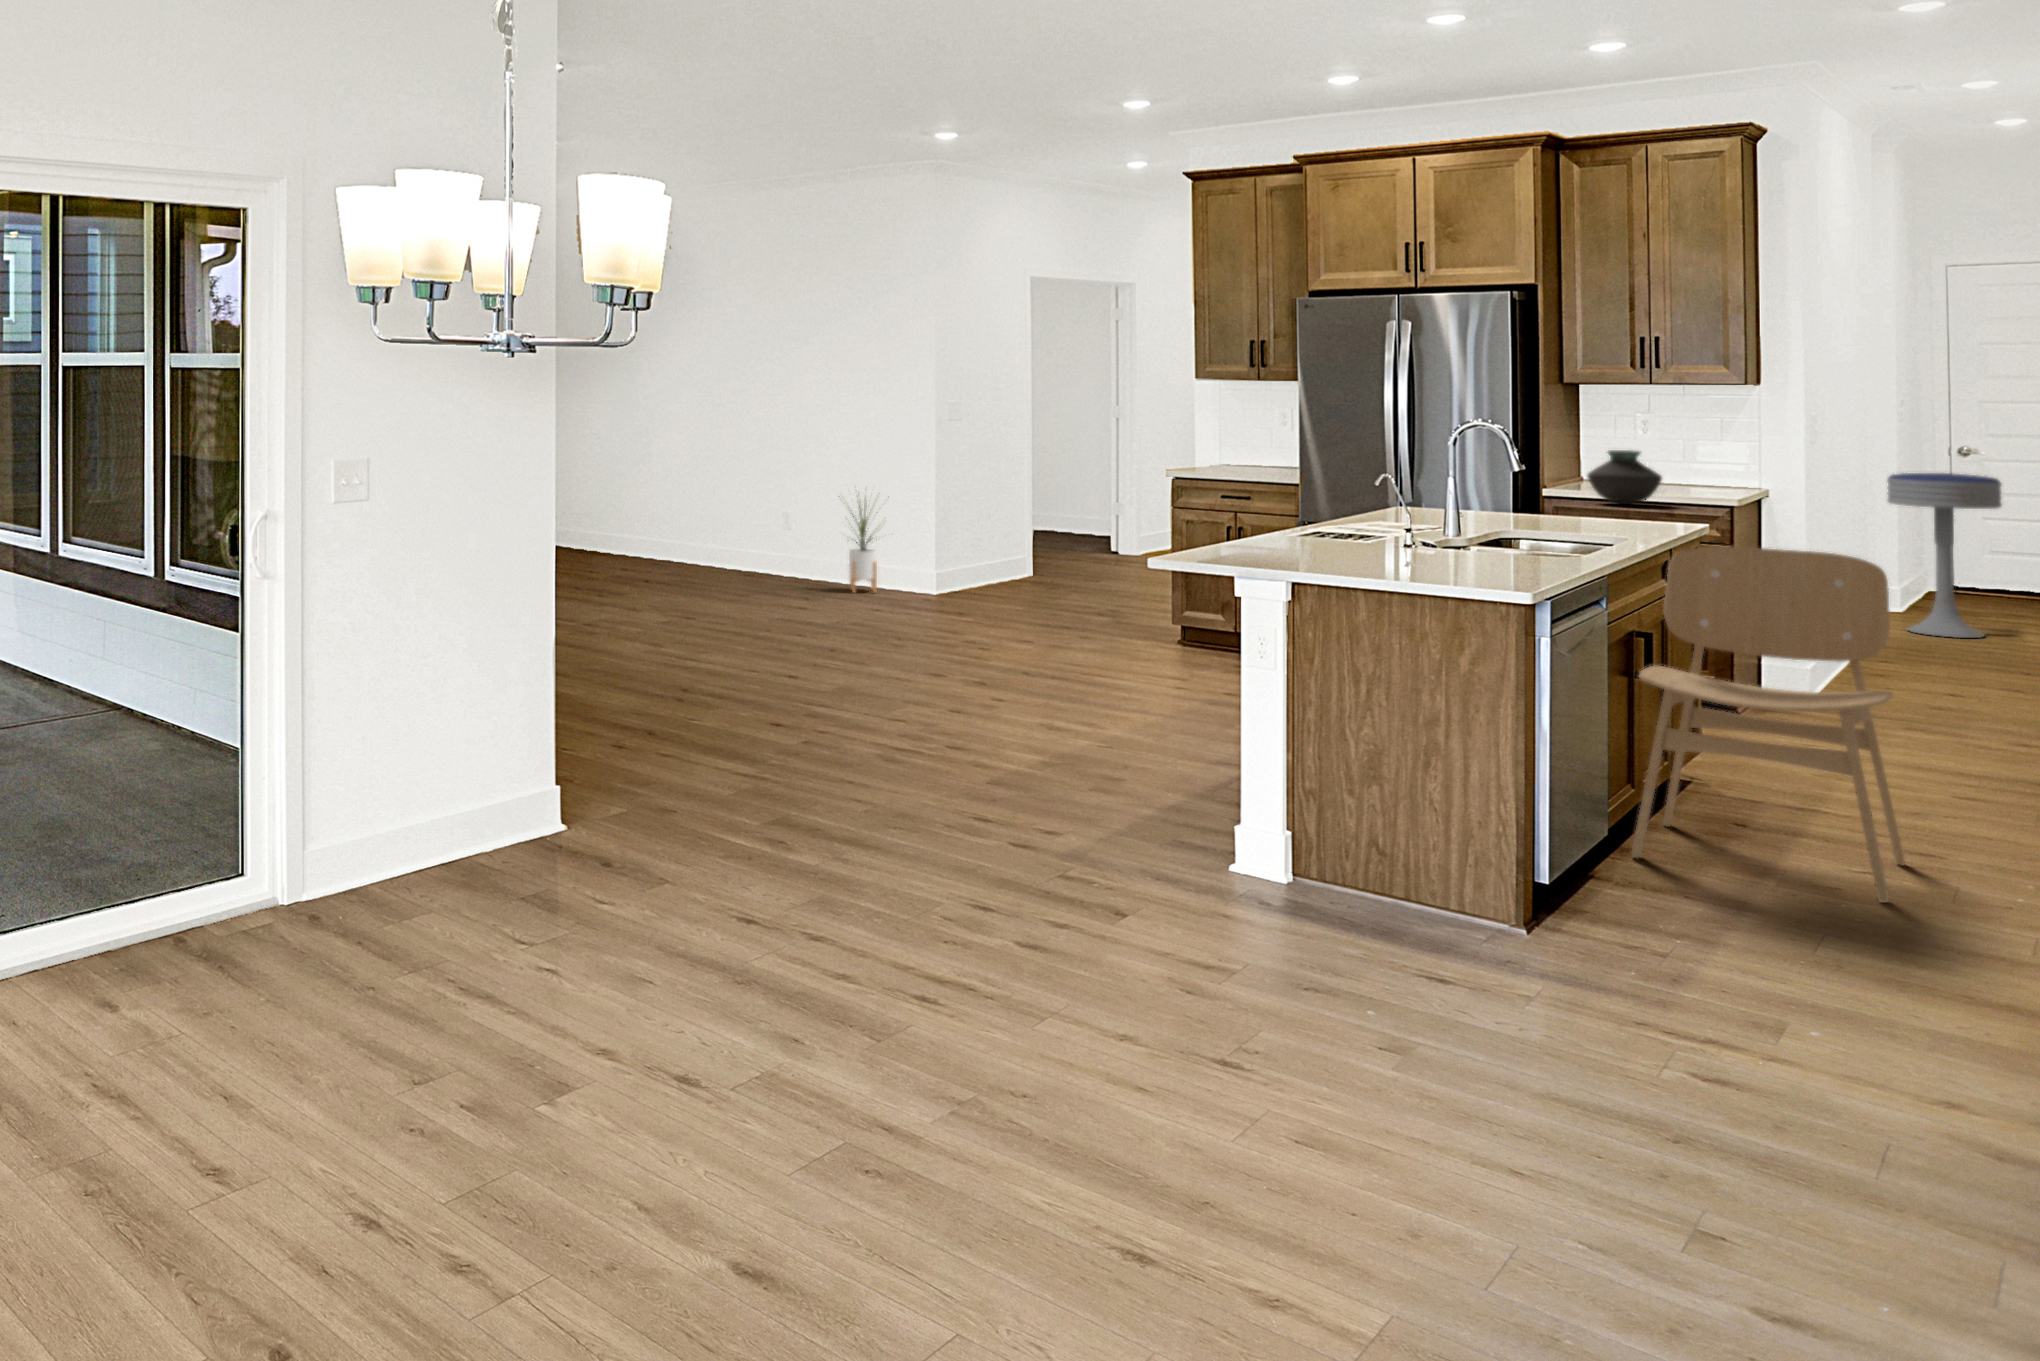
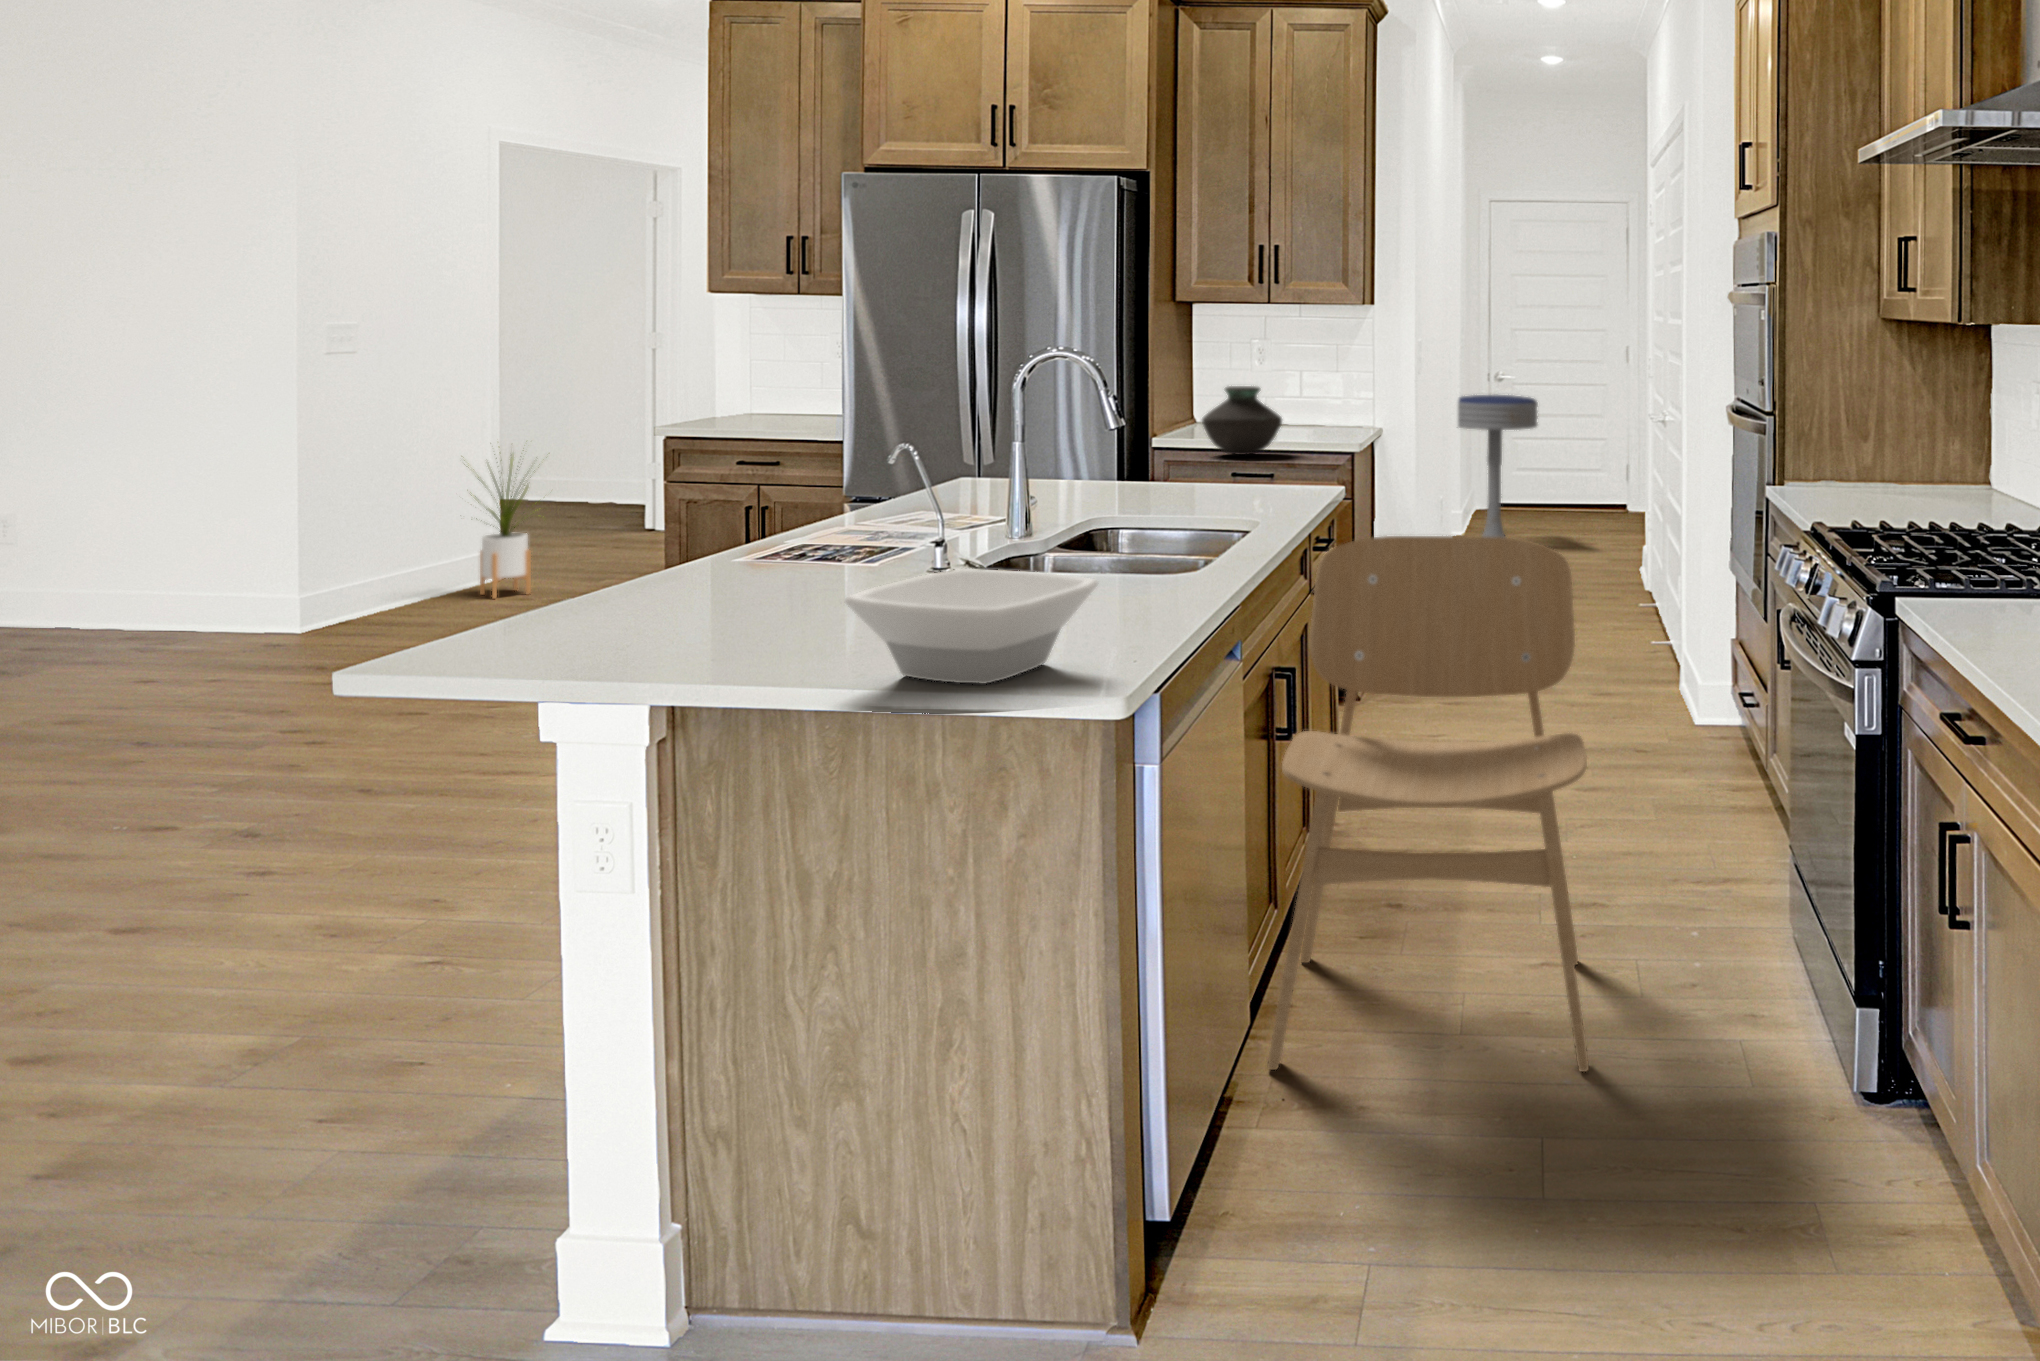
house plant: present [848,500,877,592] -> present [471,457,531,598]
bowl: none [1383,523,1513,571] -> present [845,569,1098,684]

